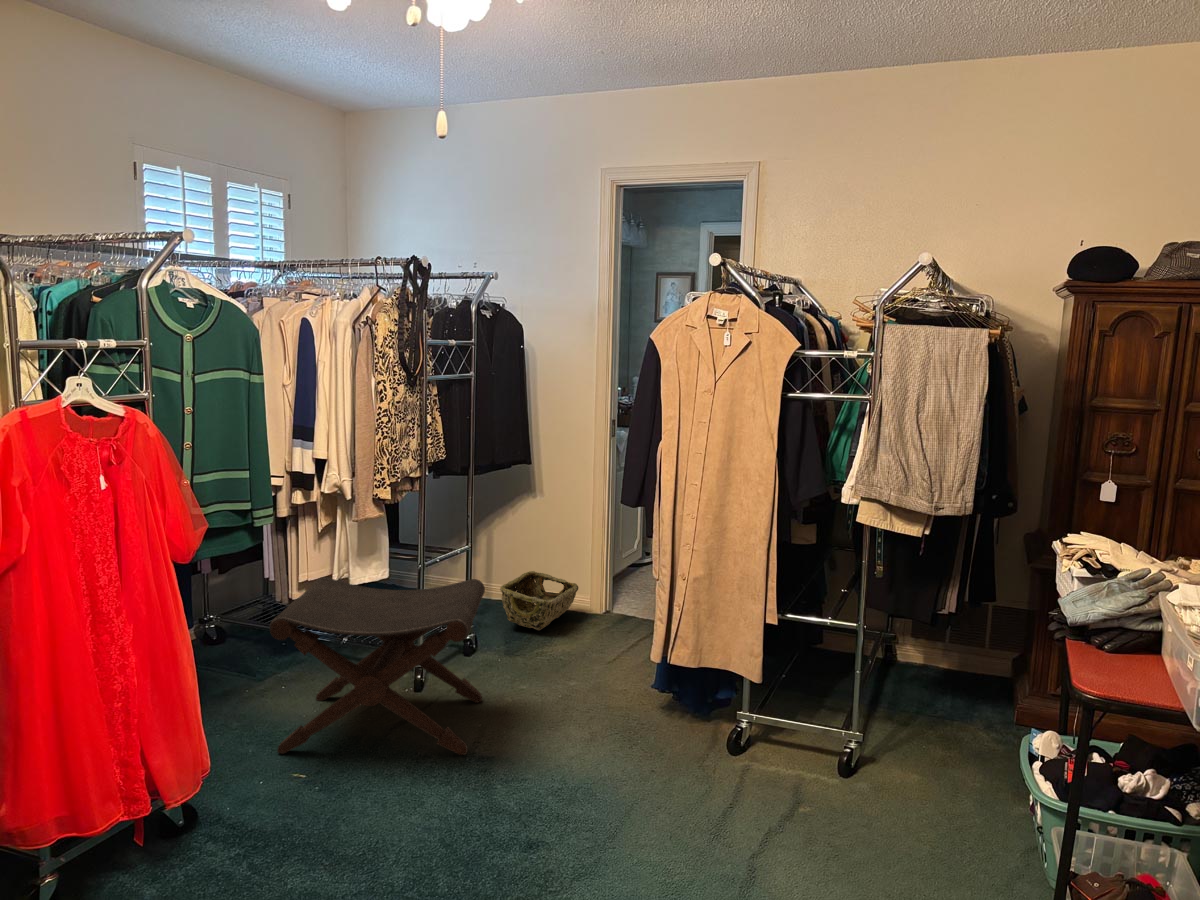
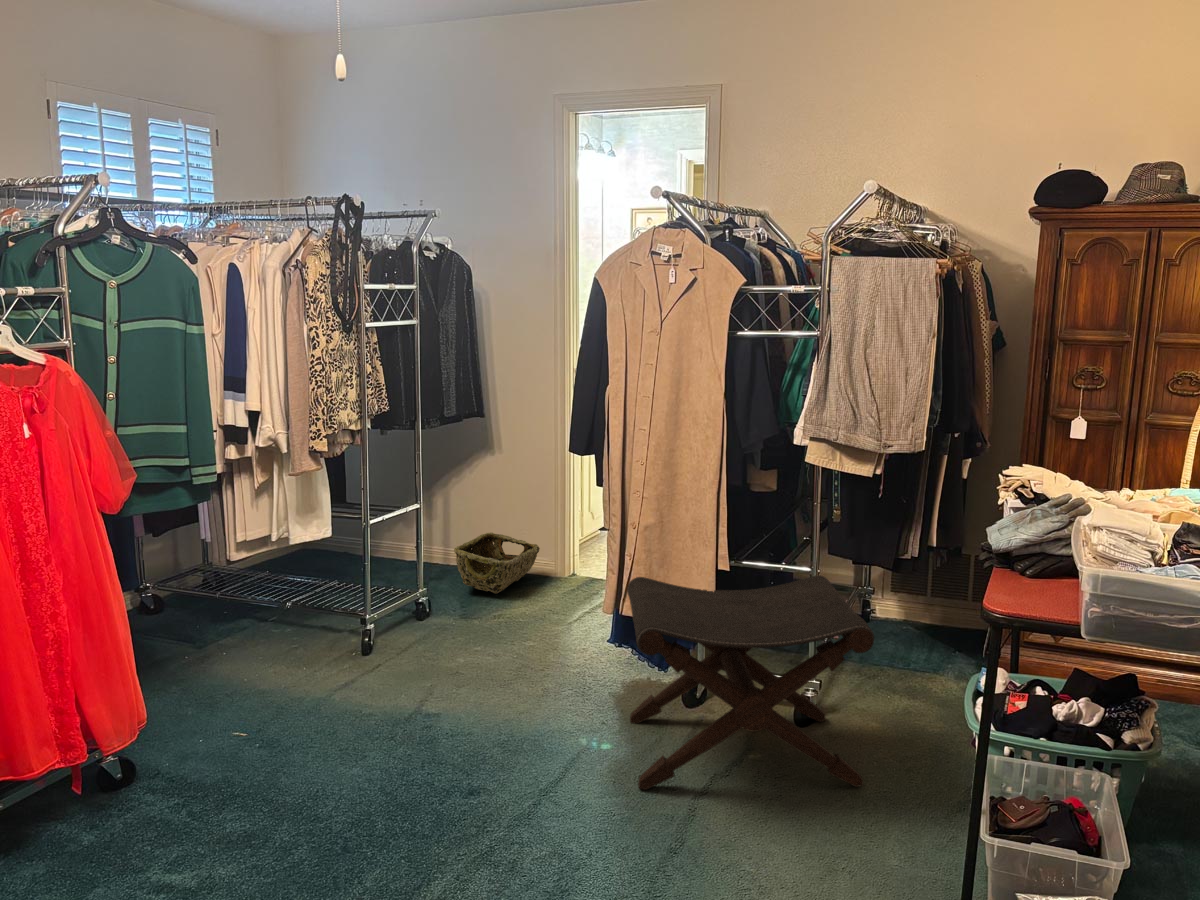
footstool: present [270,577,485,755] -> present [627,575,874,790]

